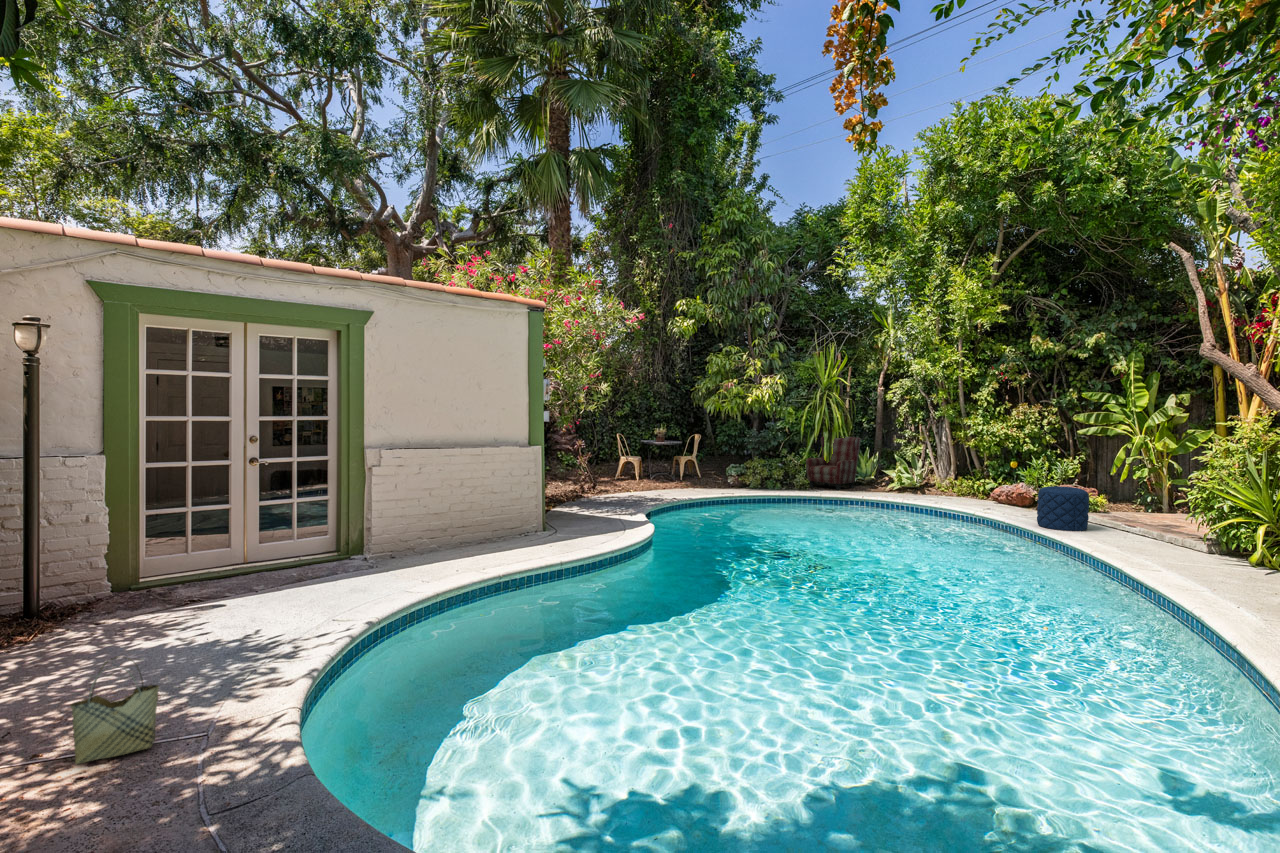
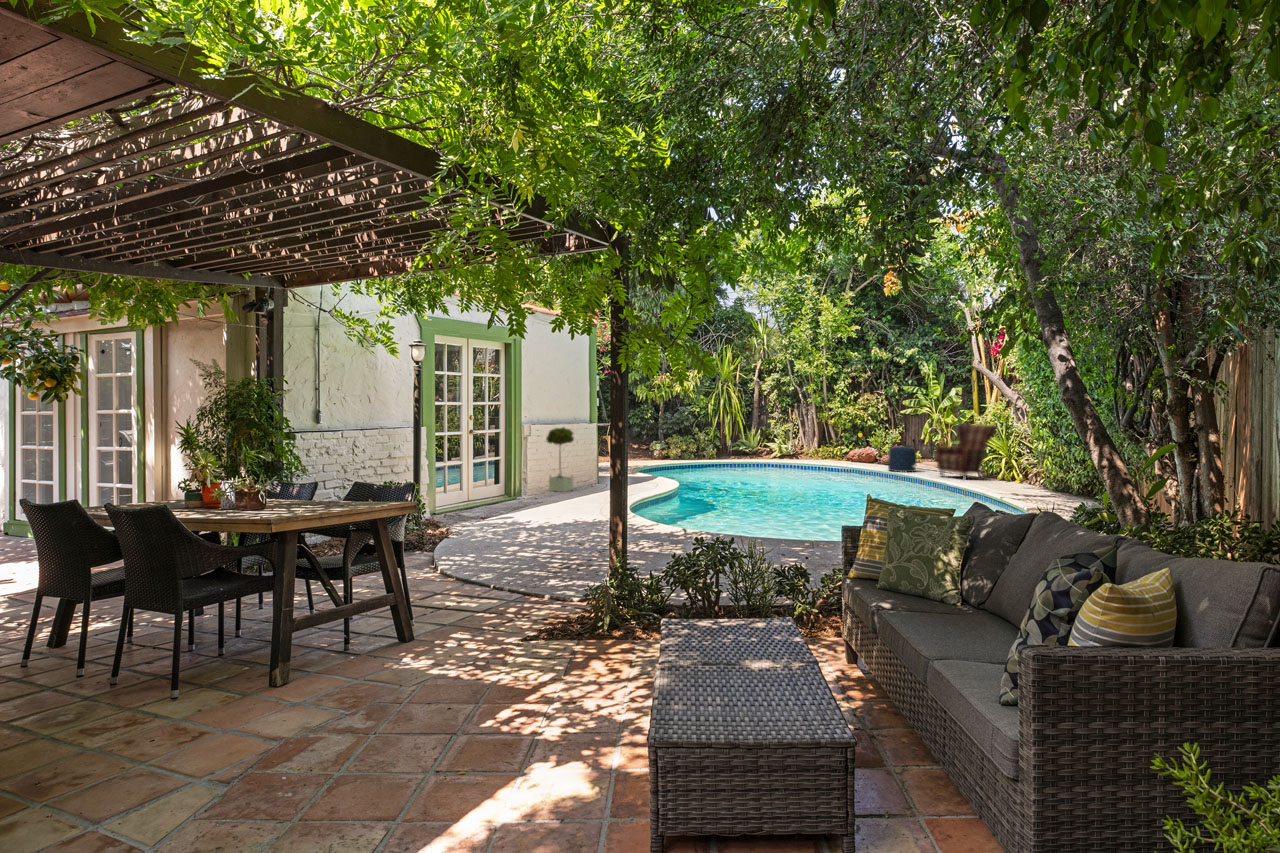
armchair: present [806,436,861,490] -> present [936,424,997,480]
potted tree: none [391,462,435,558] -> present [547,427,574,492]
woven basket: present [70,656,159,764] -> none [657,490,677,529]

